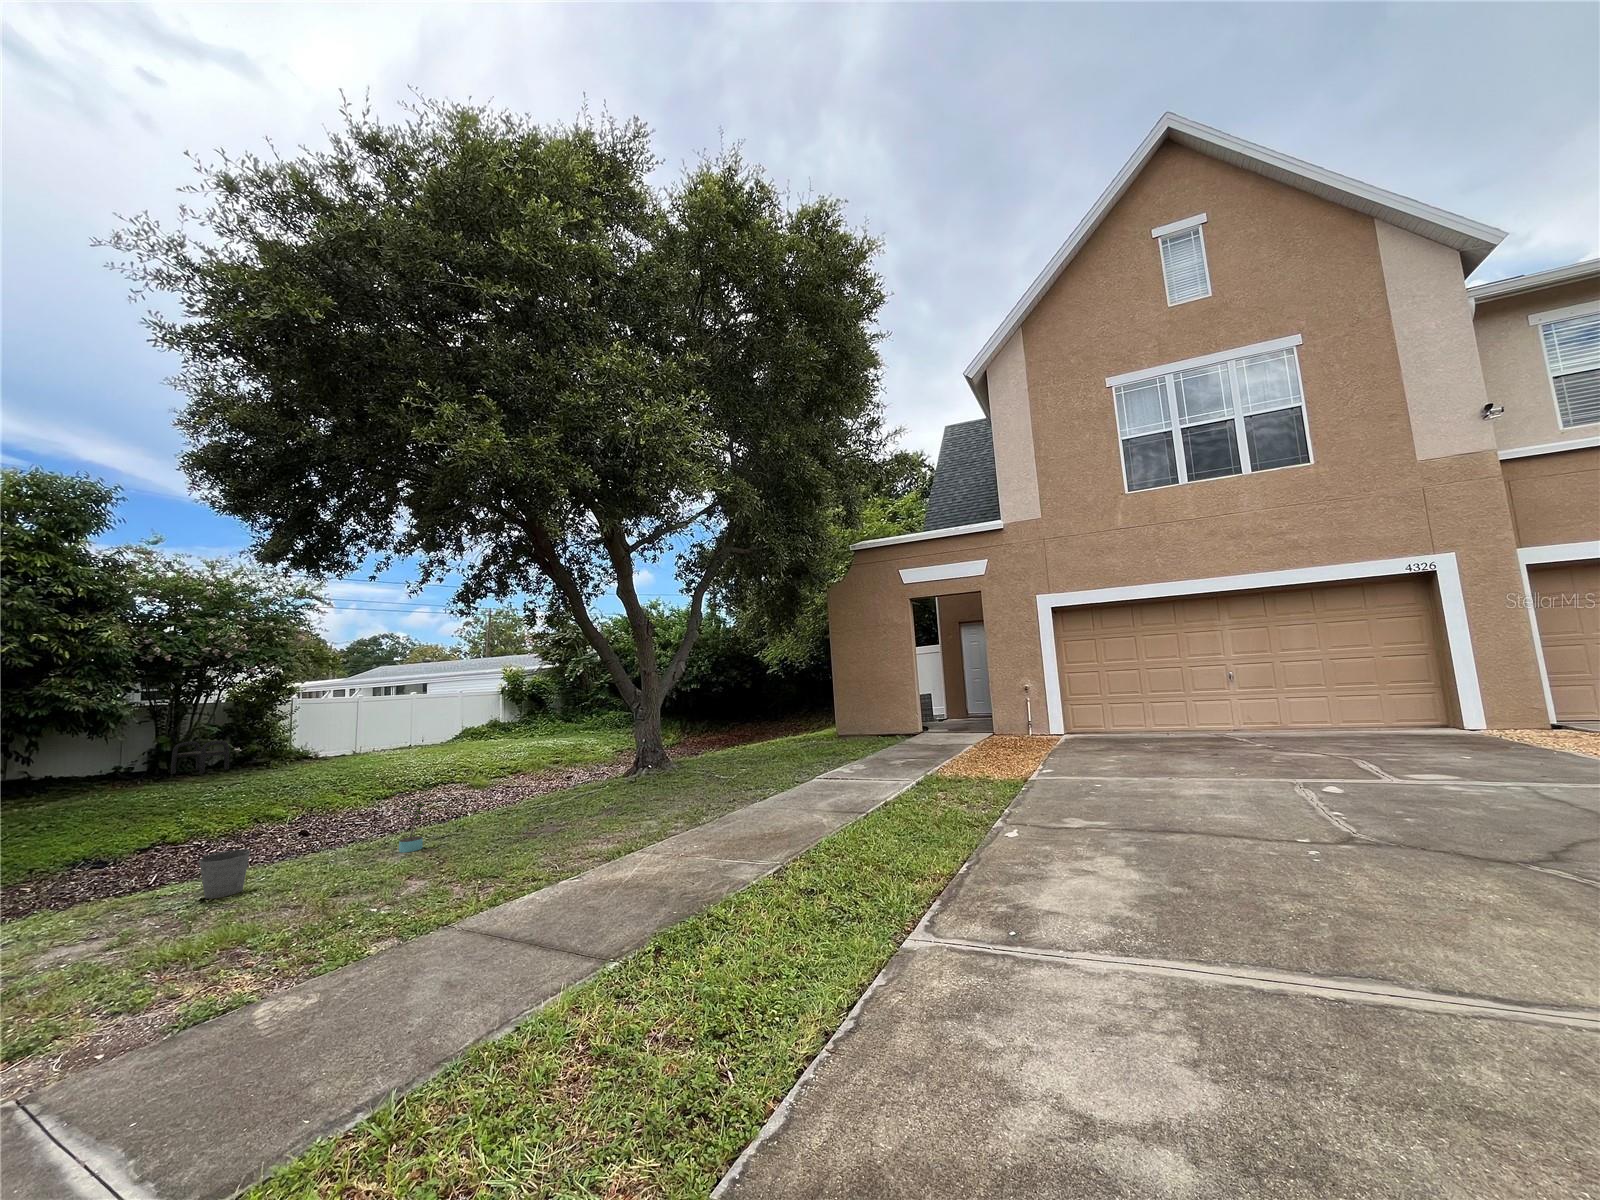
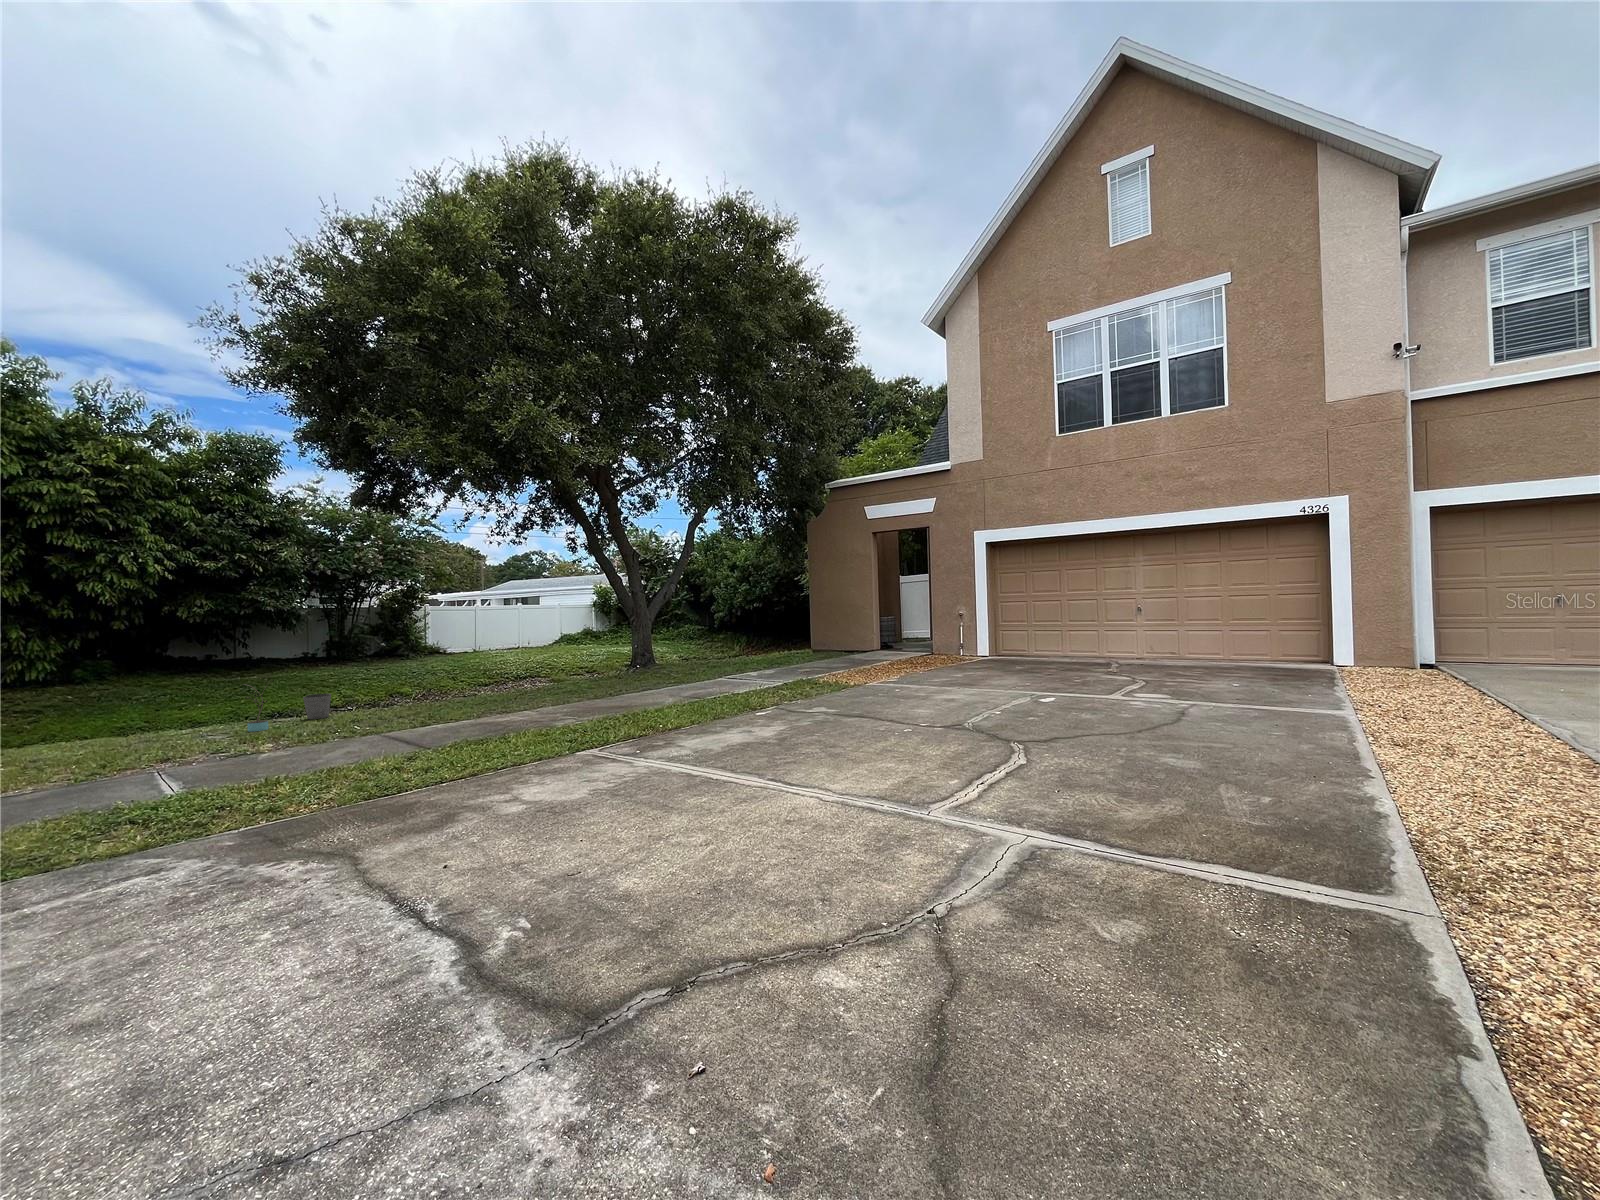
bench: present [171,741,229,774] -> none [341,635,378,659]
potted plant: present [391,783,432,853] -> present [240,677,274,732]

